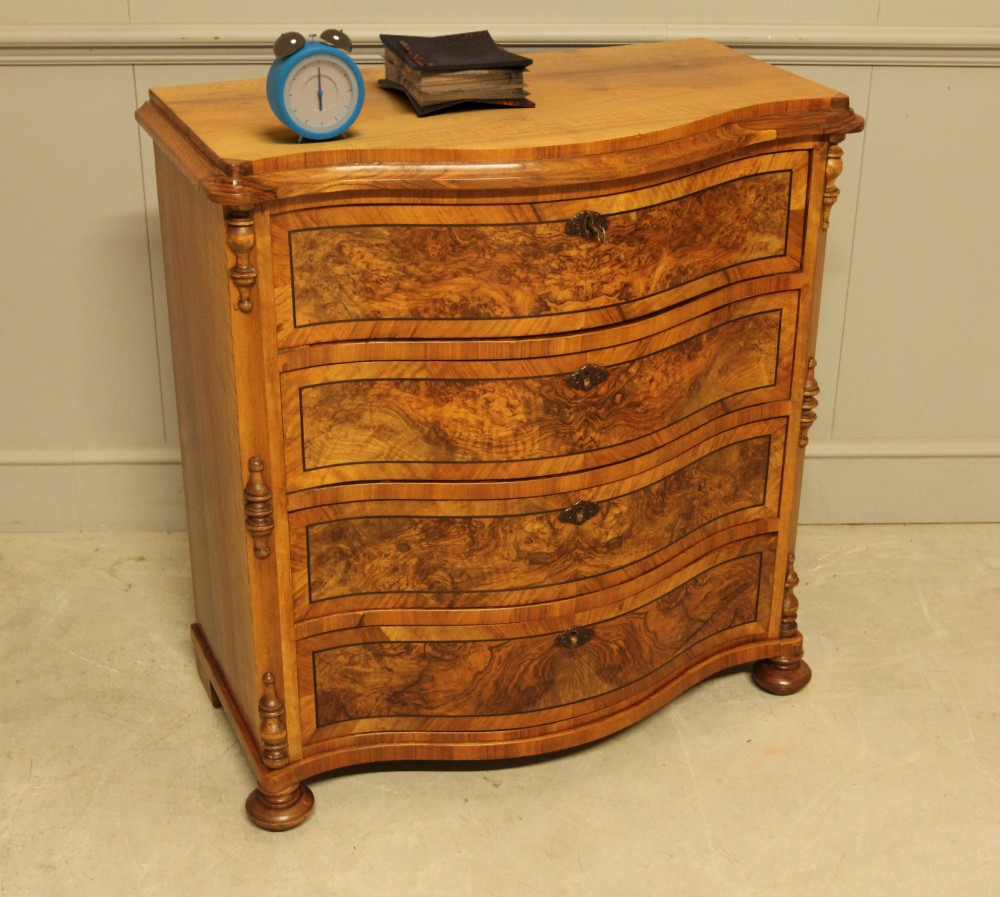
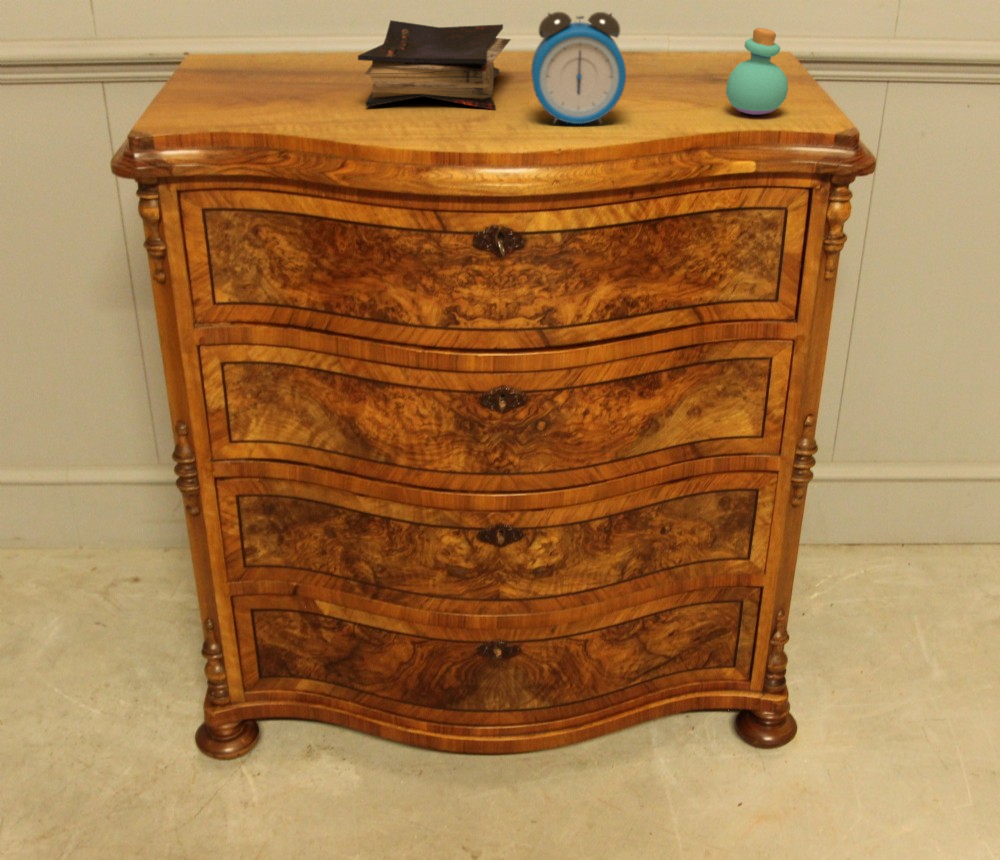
perfume bottle: none [726,14,780,91] -> present [726,28,788,115]
alarm clock: present [266,29,365,142] -> present [531,12,626,124]

